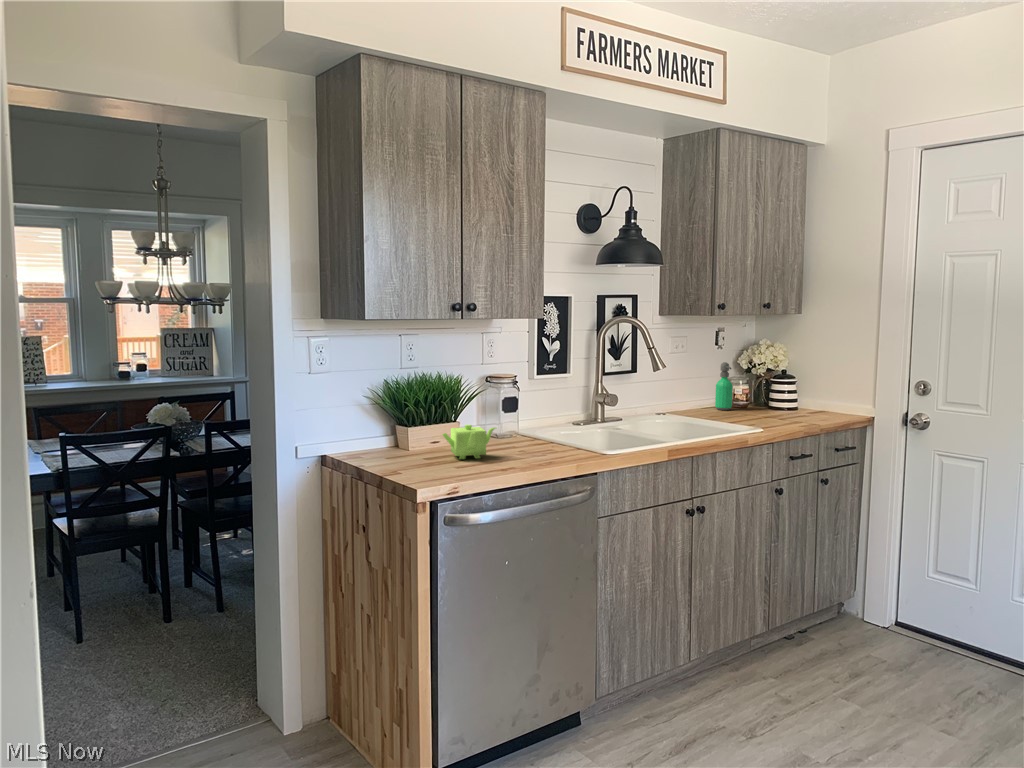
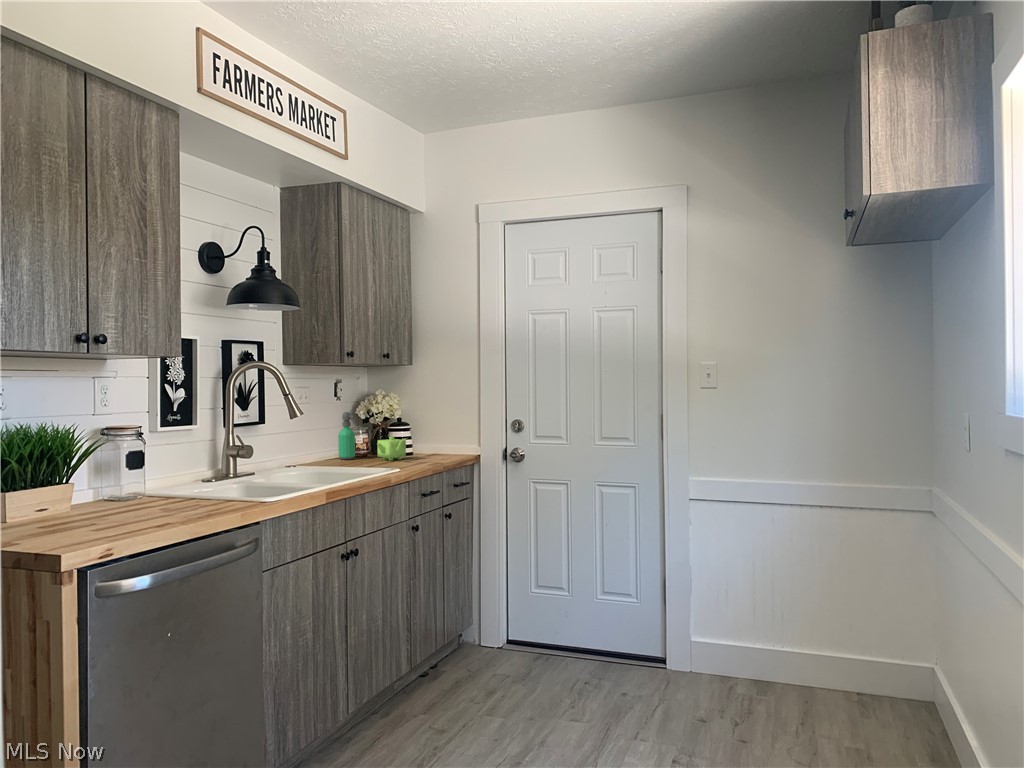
teapot: present [442,425,496,459] -> present [377,437,407,460]

